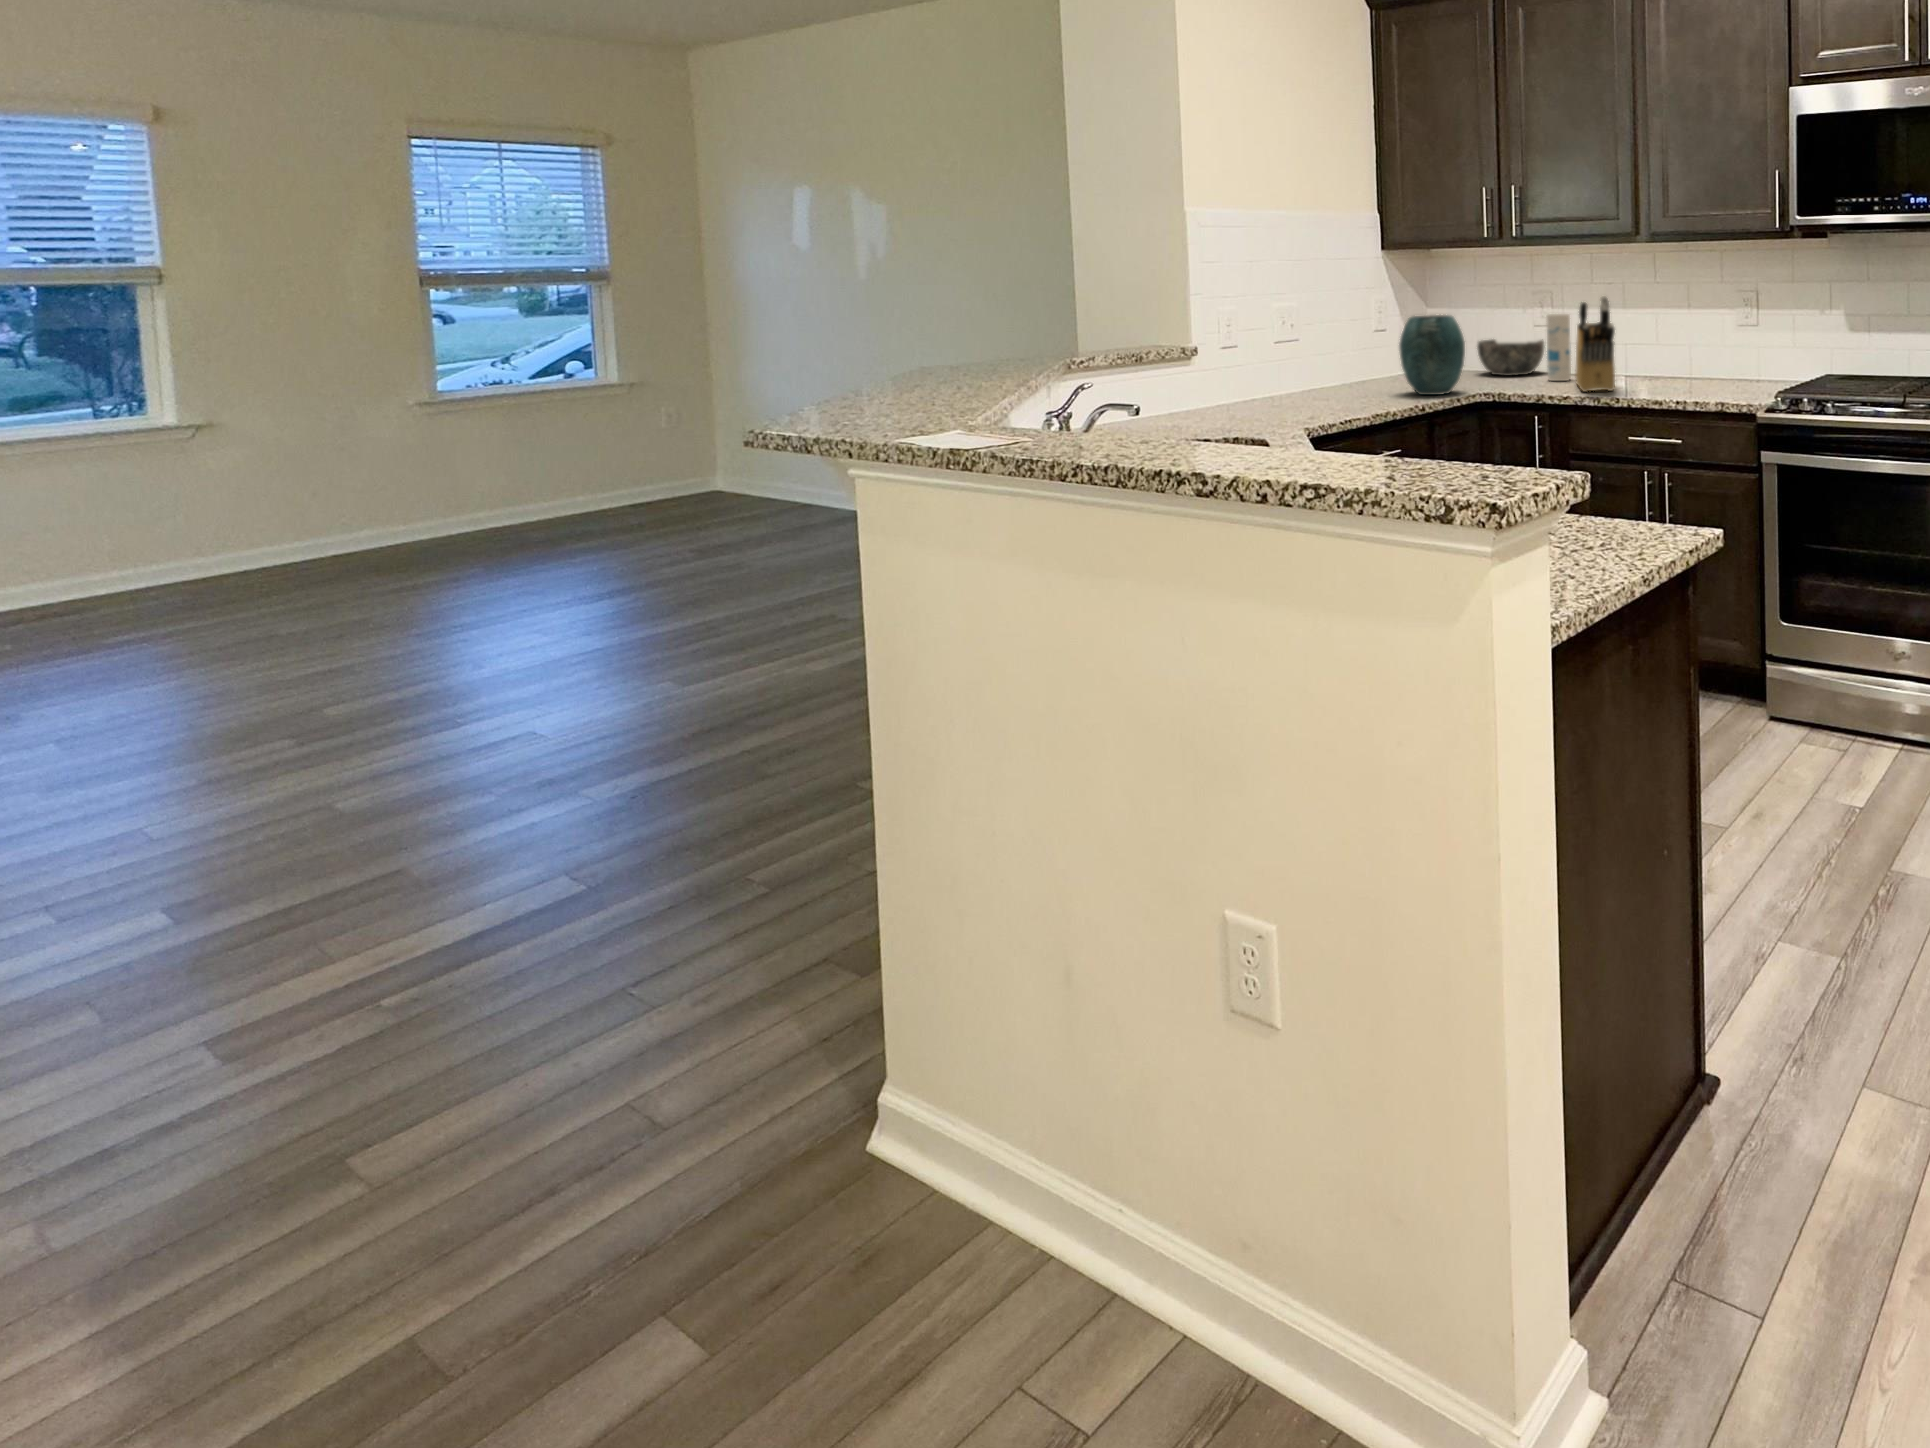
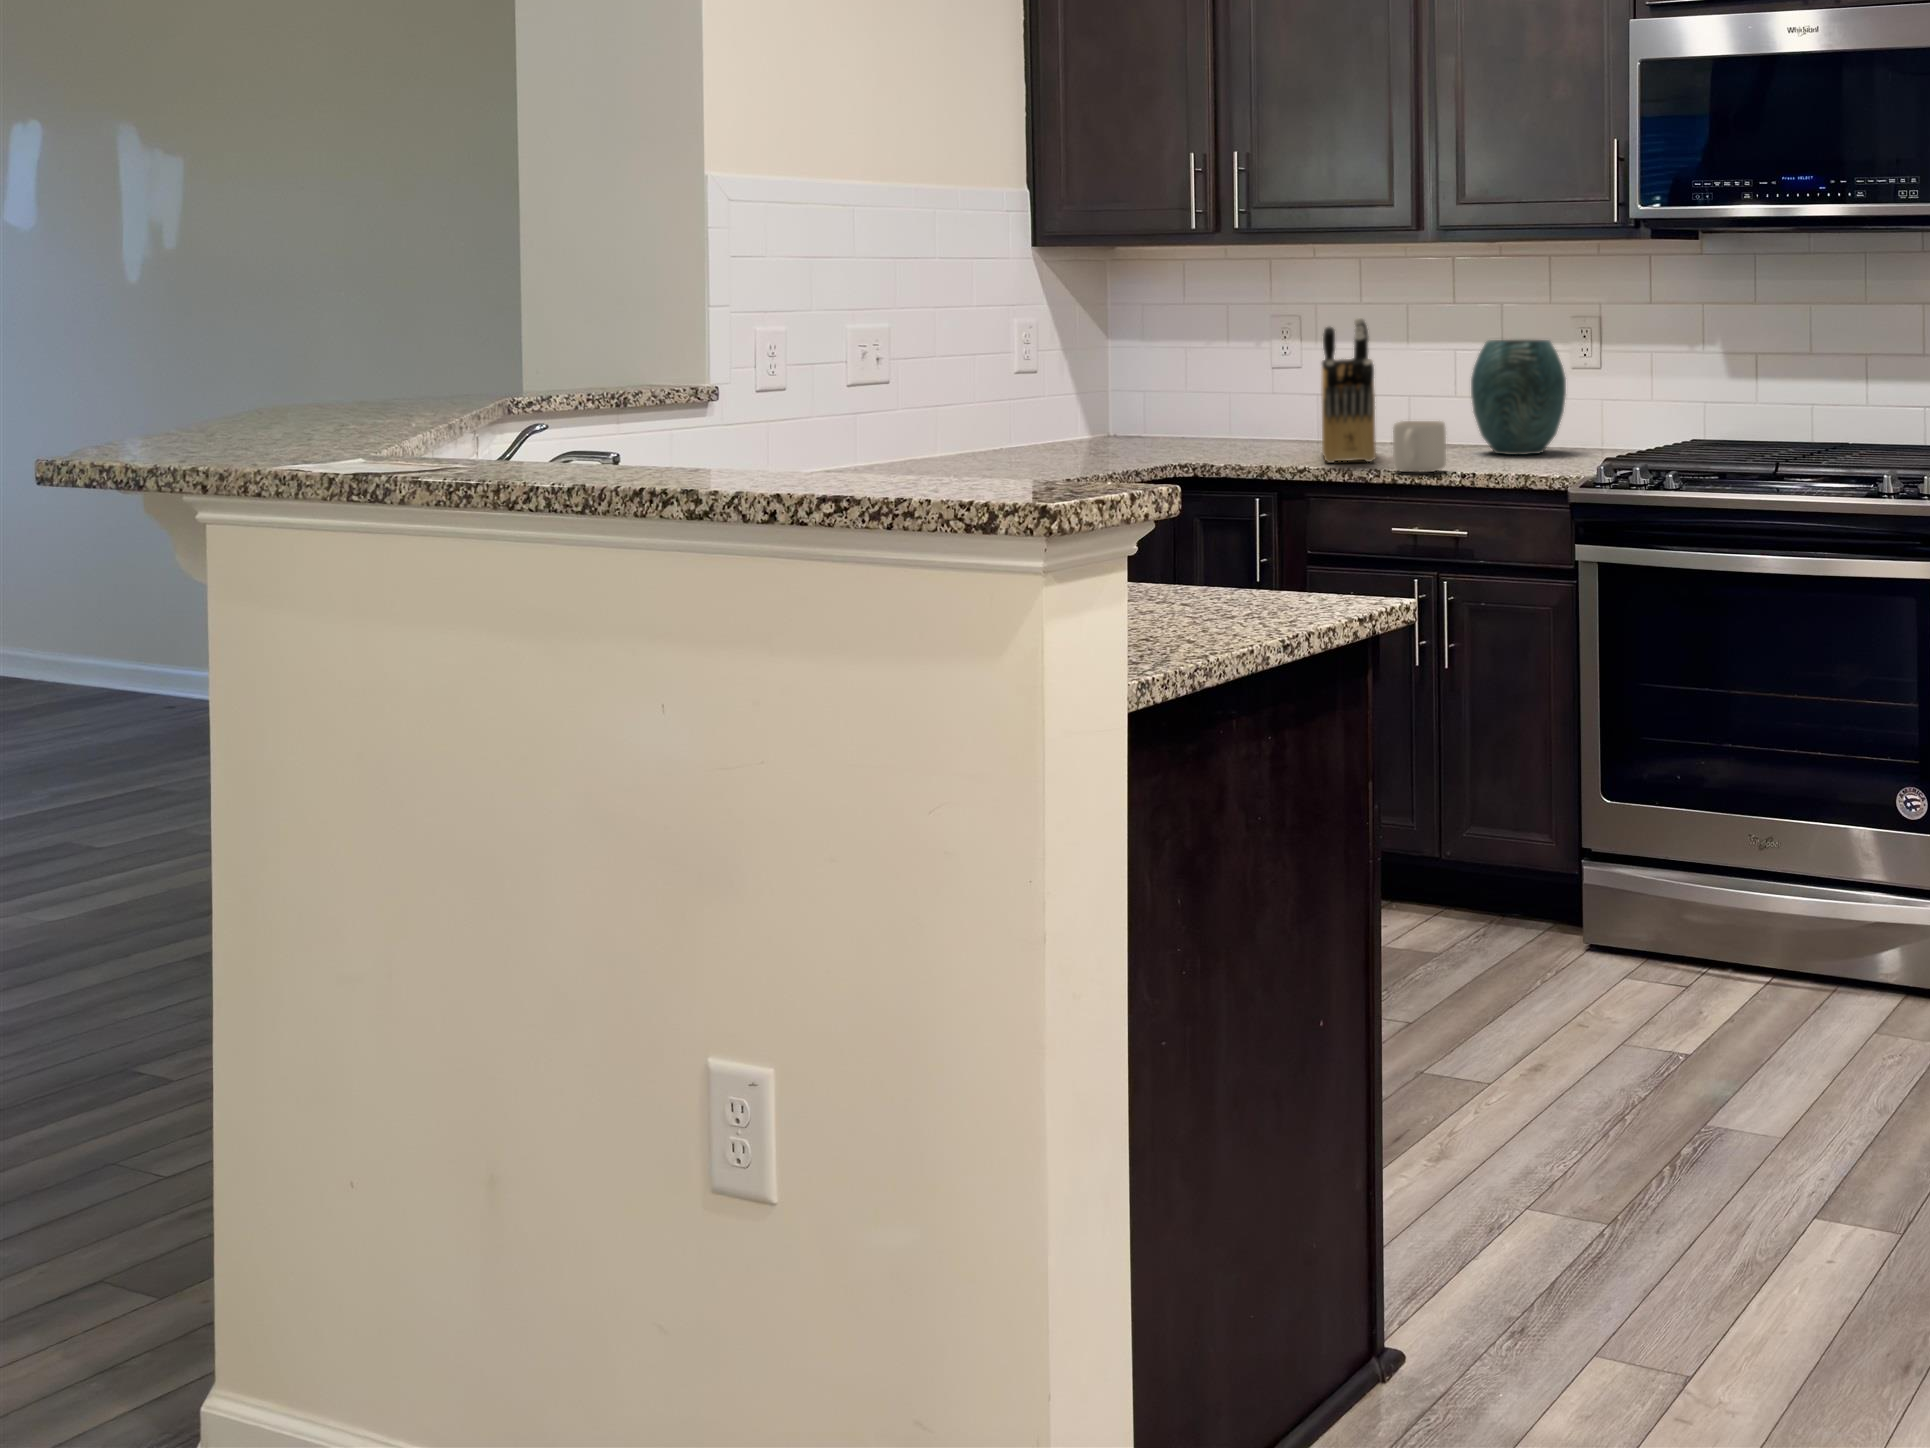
canister: present [1546,314,1571,381] -> none [1281,347,1318,450]
vase: present [1399,315,1465,395] -> present [1471,340,1566,455]
bowl: present [1478,339,1544,376] -> none [1178,387,1282,442]
mug: none [1630,365,1665,400] -> present [1393,421,1446,472]

